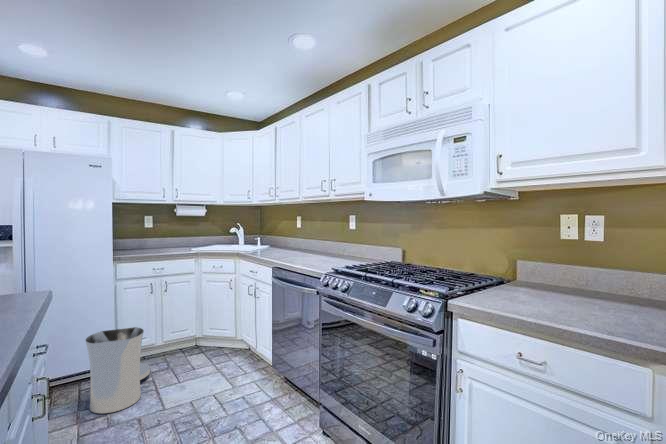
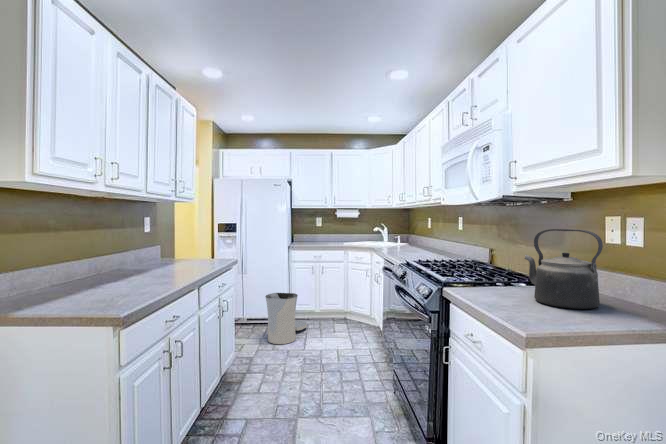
kettle: none [522,226,606,306] -> present [525,229,603,309]

